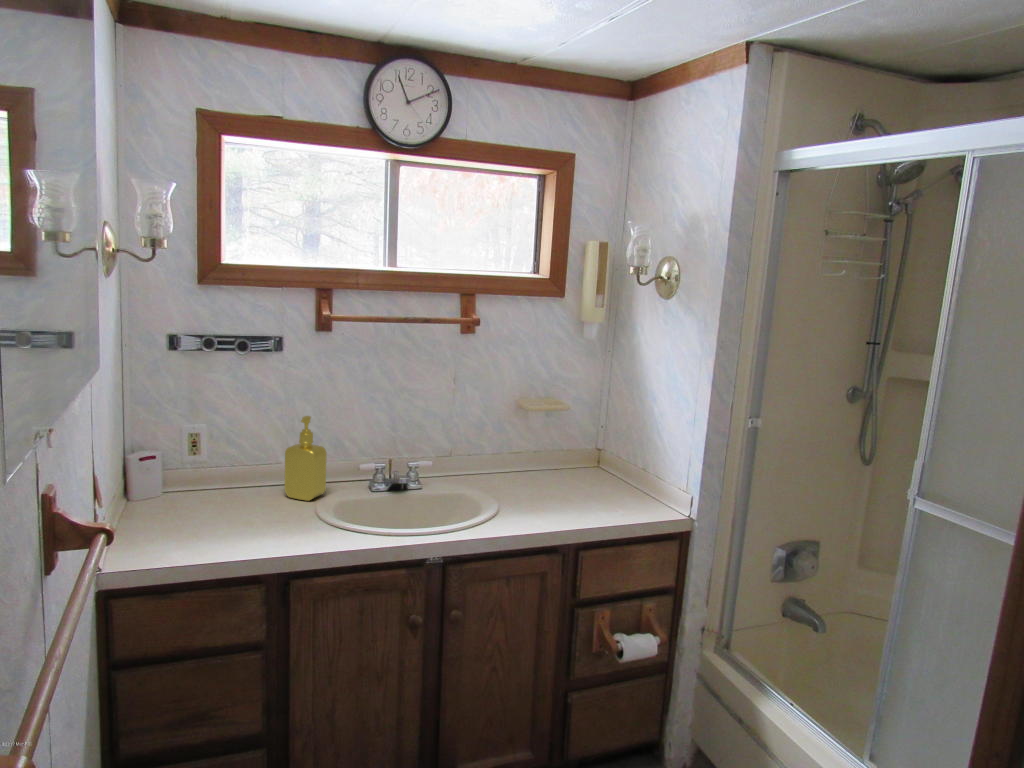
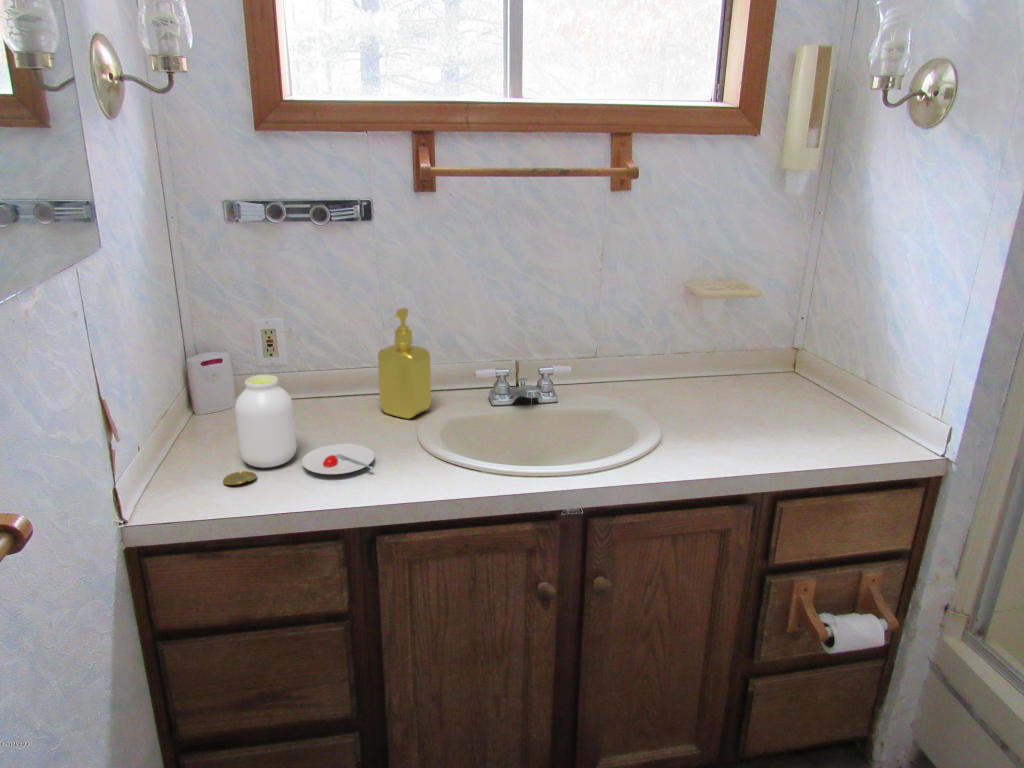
jar: none [169,463,287,545] -> present [223,375,374,485]

